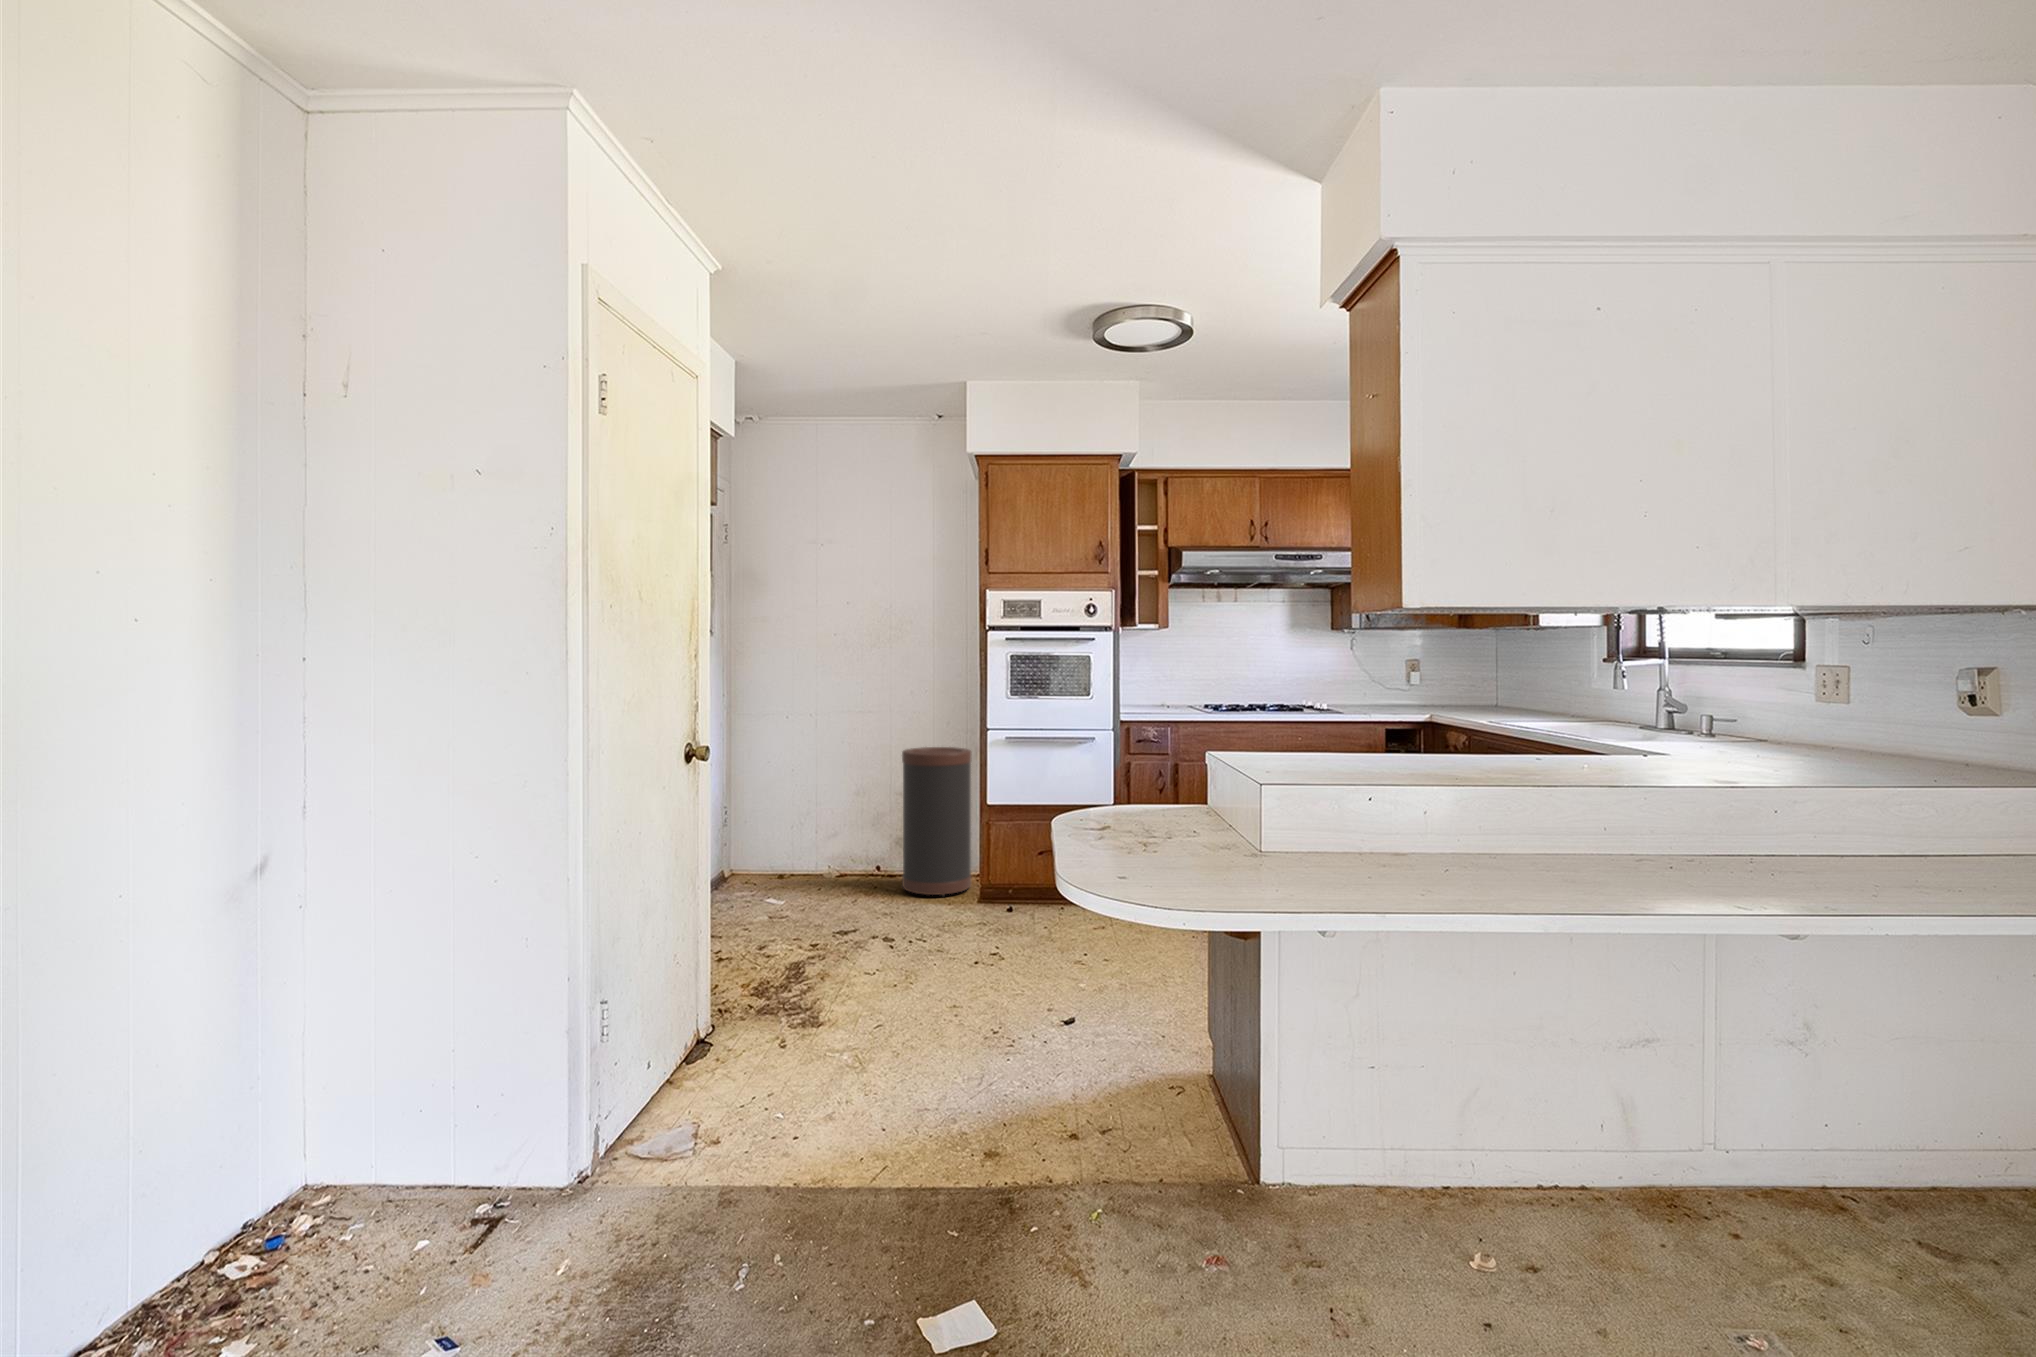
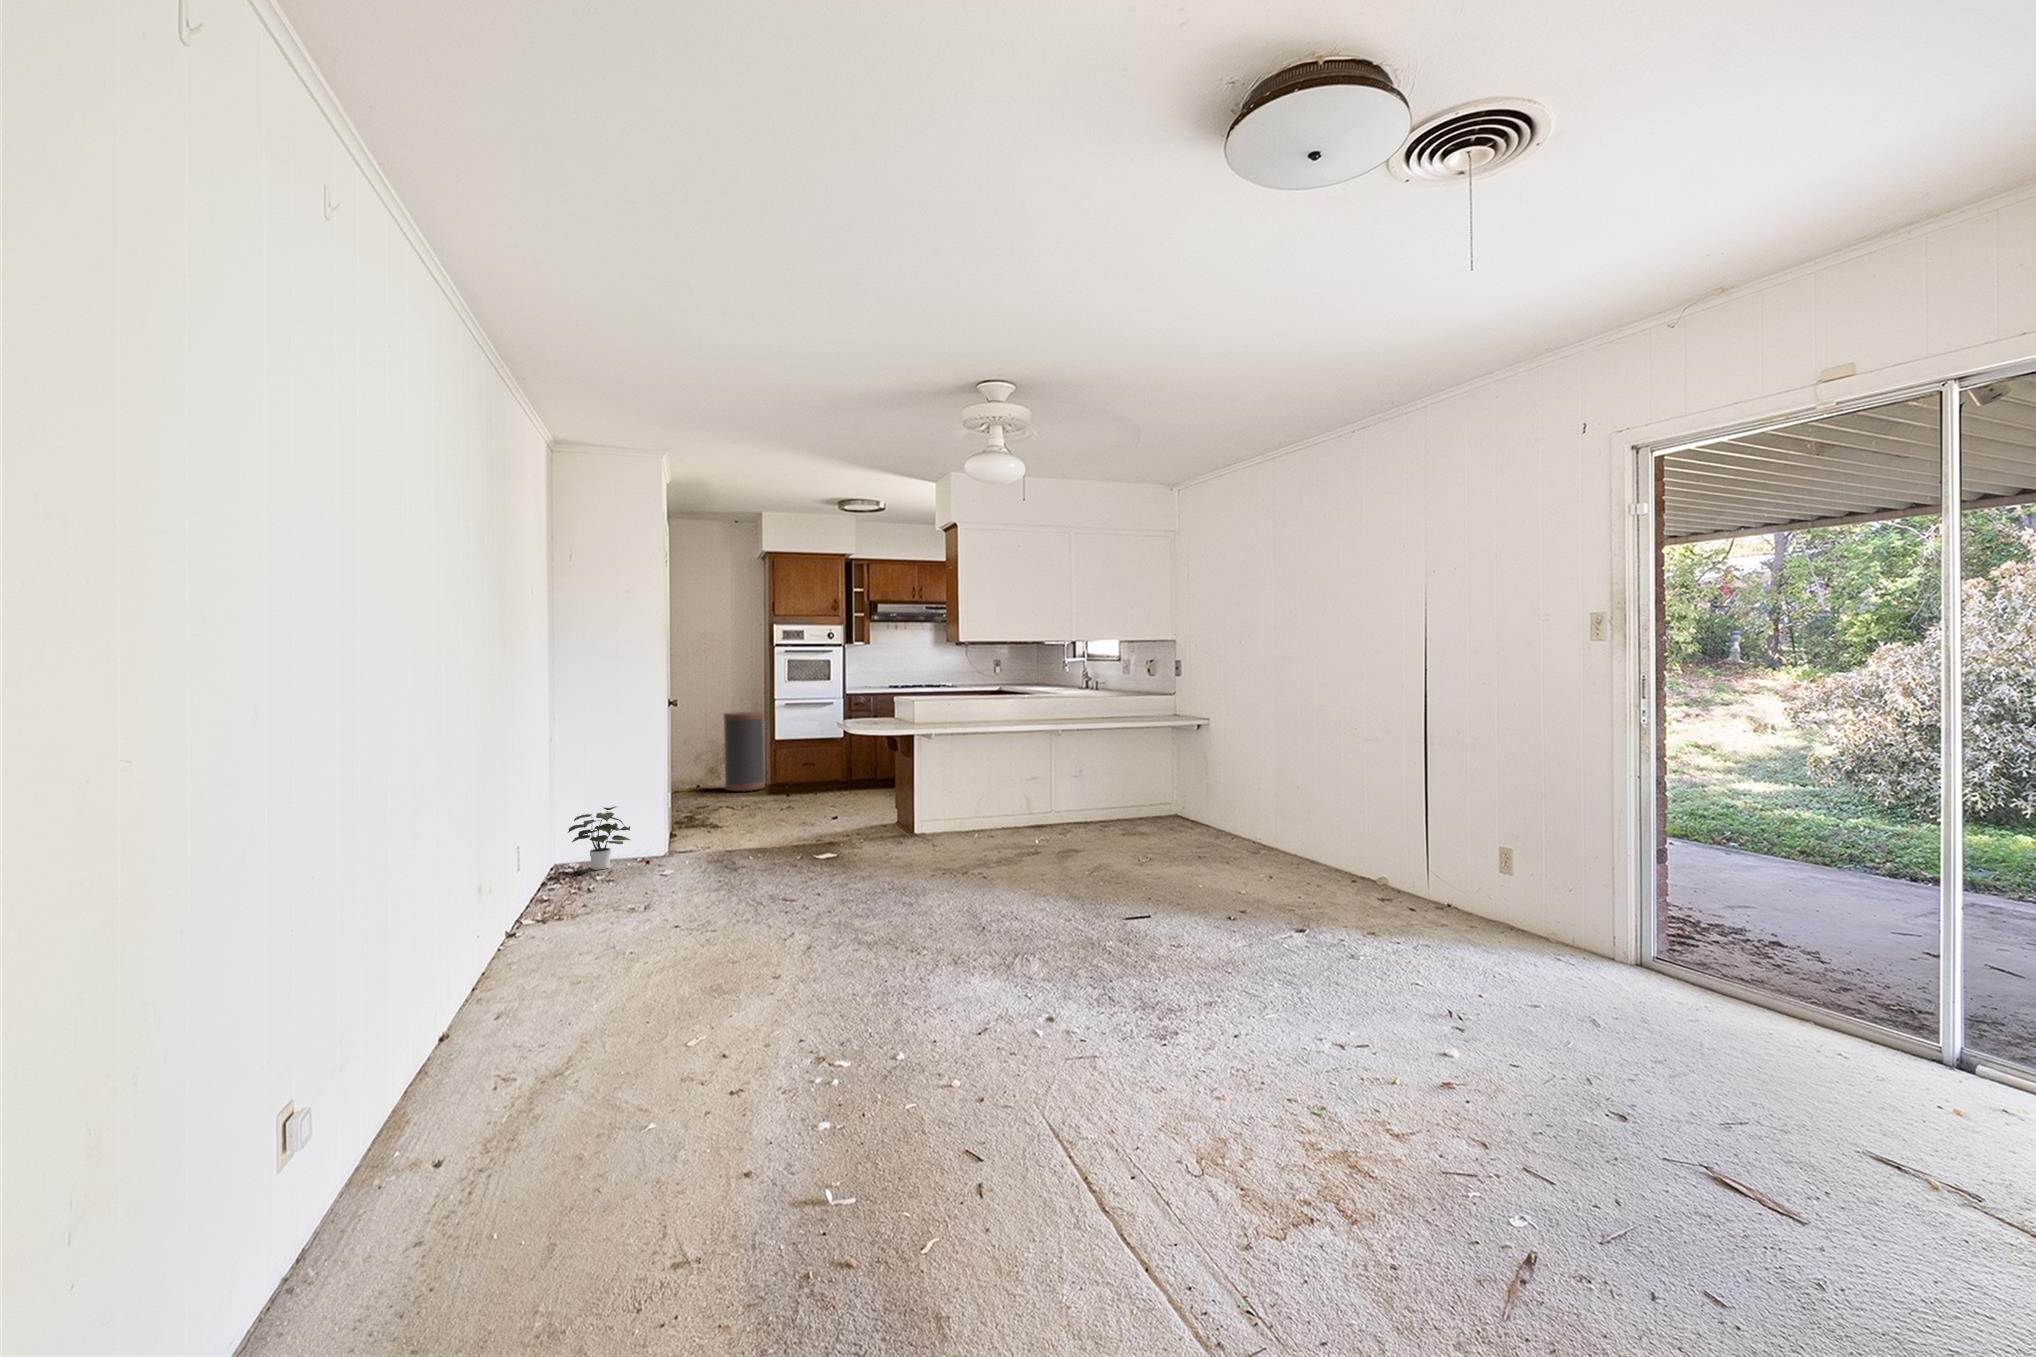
potted plant: none [276,1071,473,1269] -> present [568,806,630,870]

